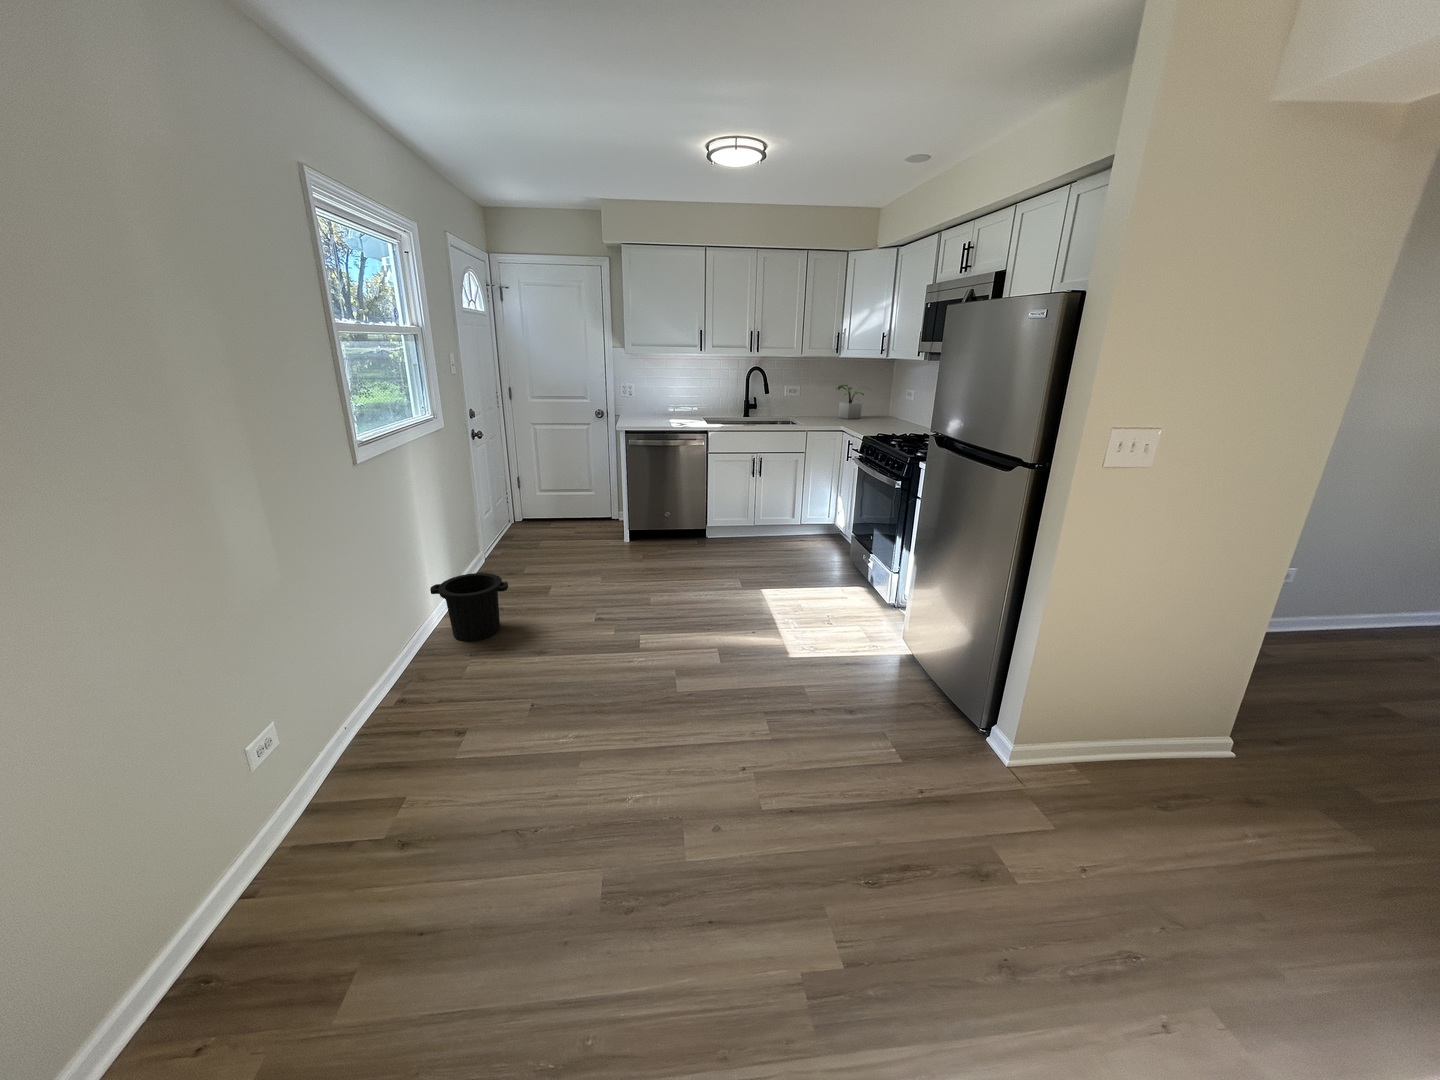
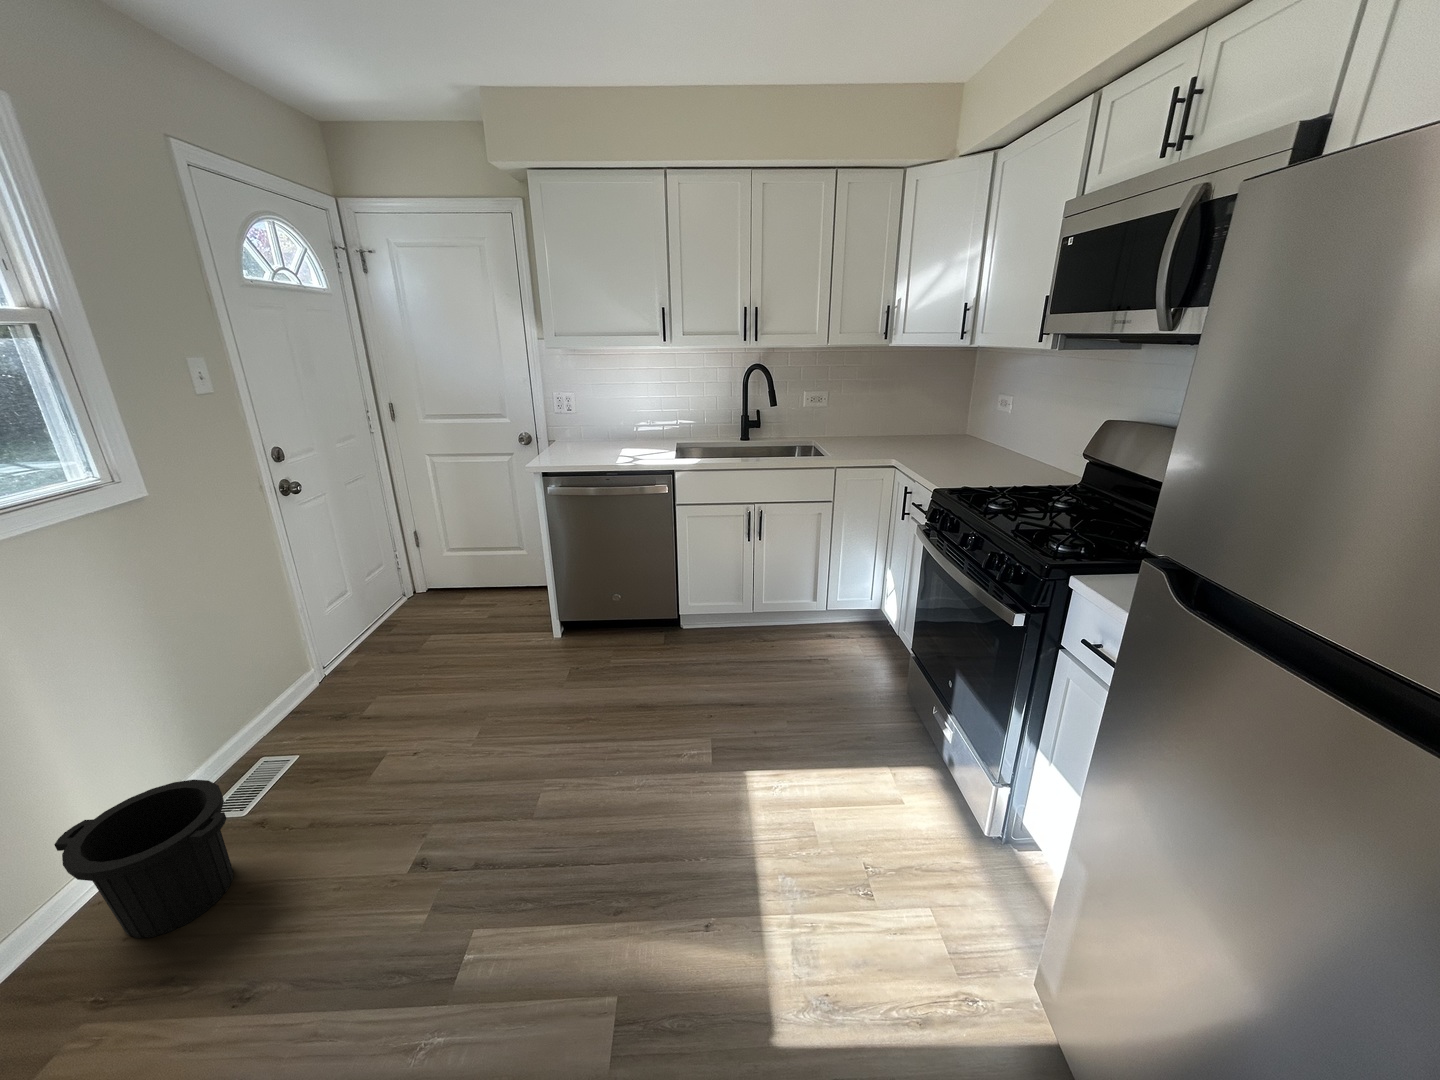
potted plant: present [836,385,864,419] -> none [882,389,942,442]

